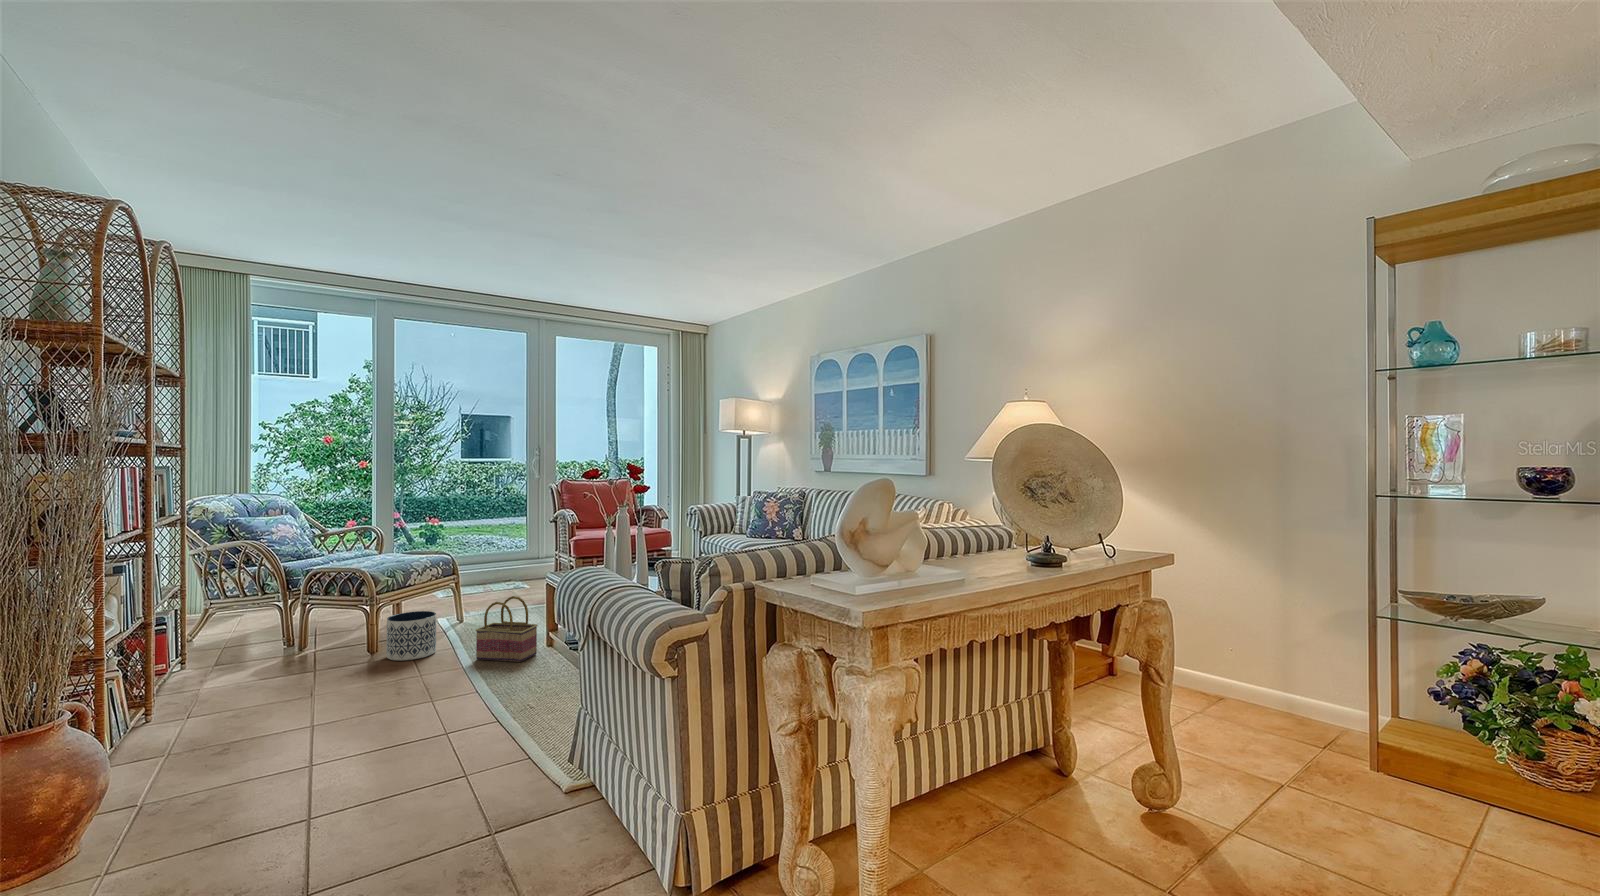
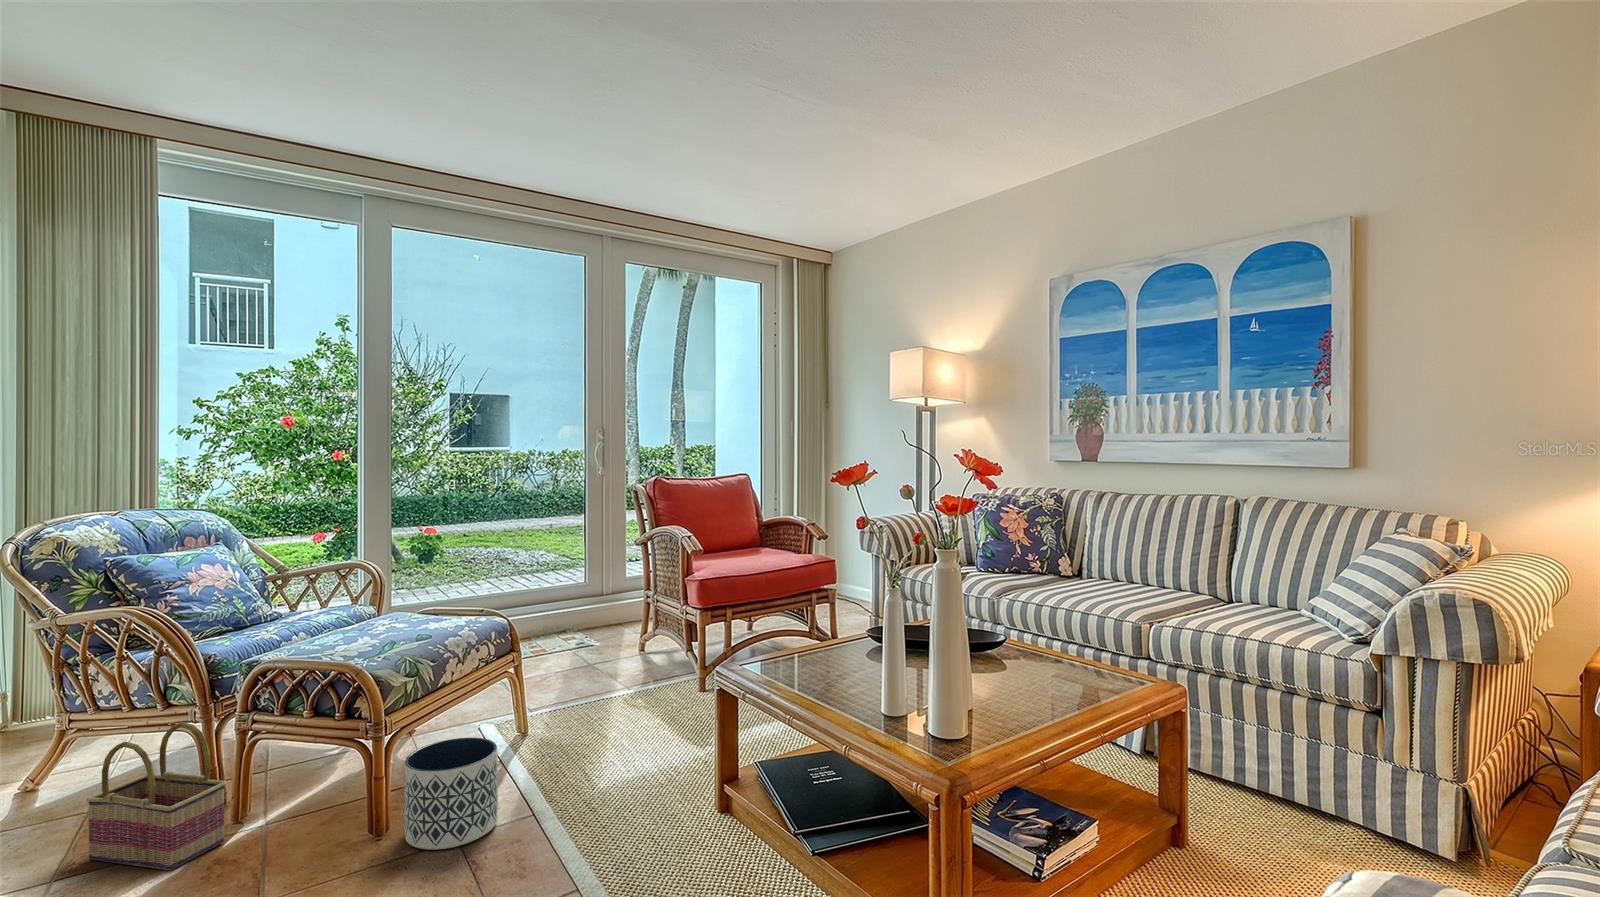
basket: present [476,596,537,662] -> present [86,722,226,870]

